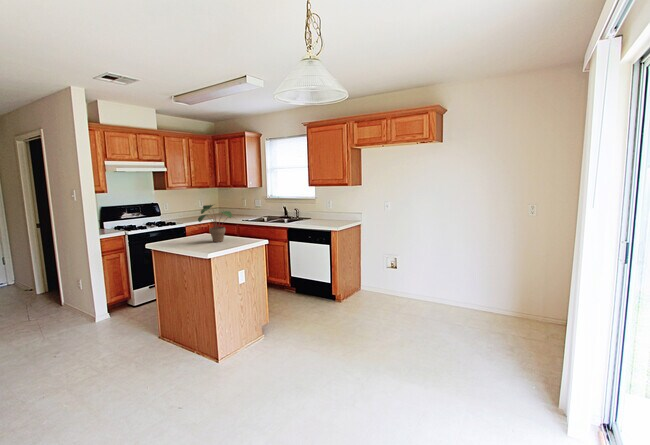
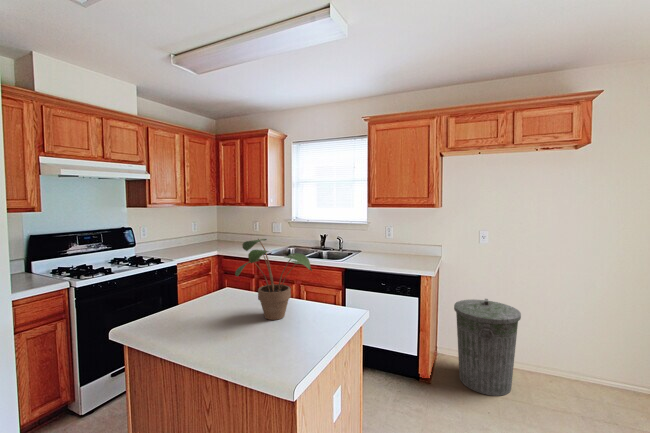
trash can: none [357,246,396,305] -> present [454,299,521,396]

